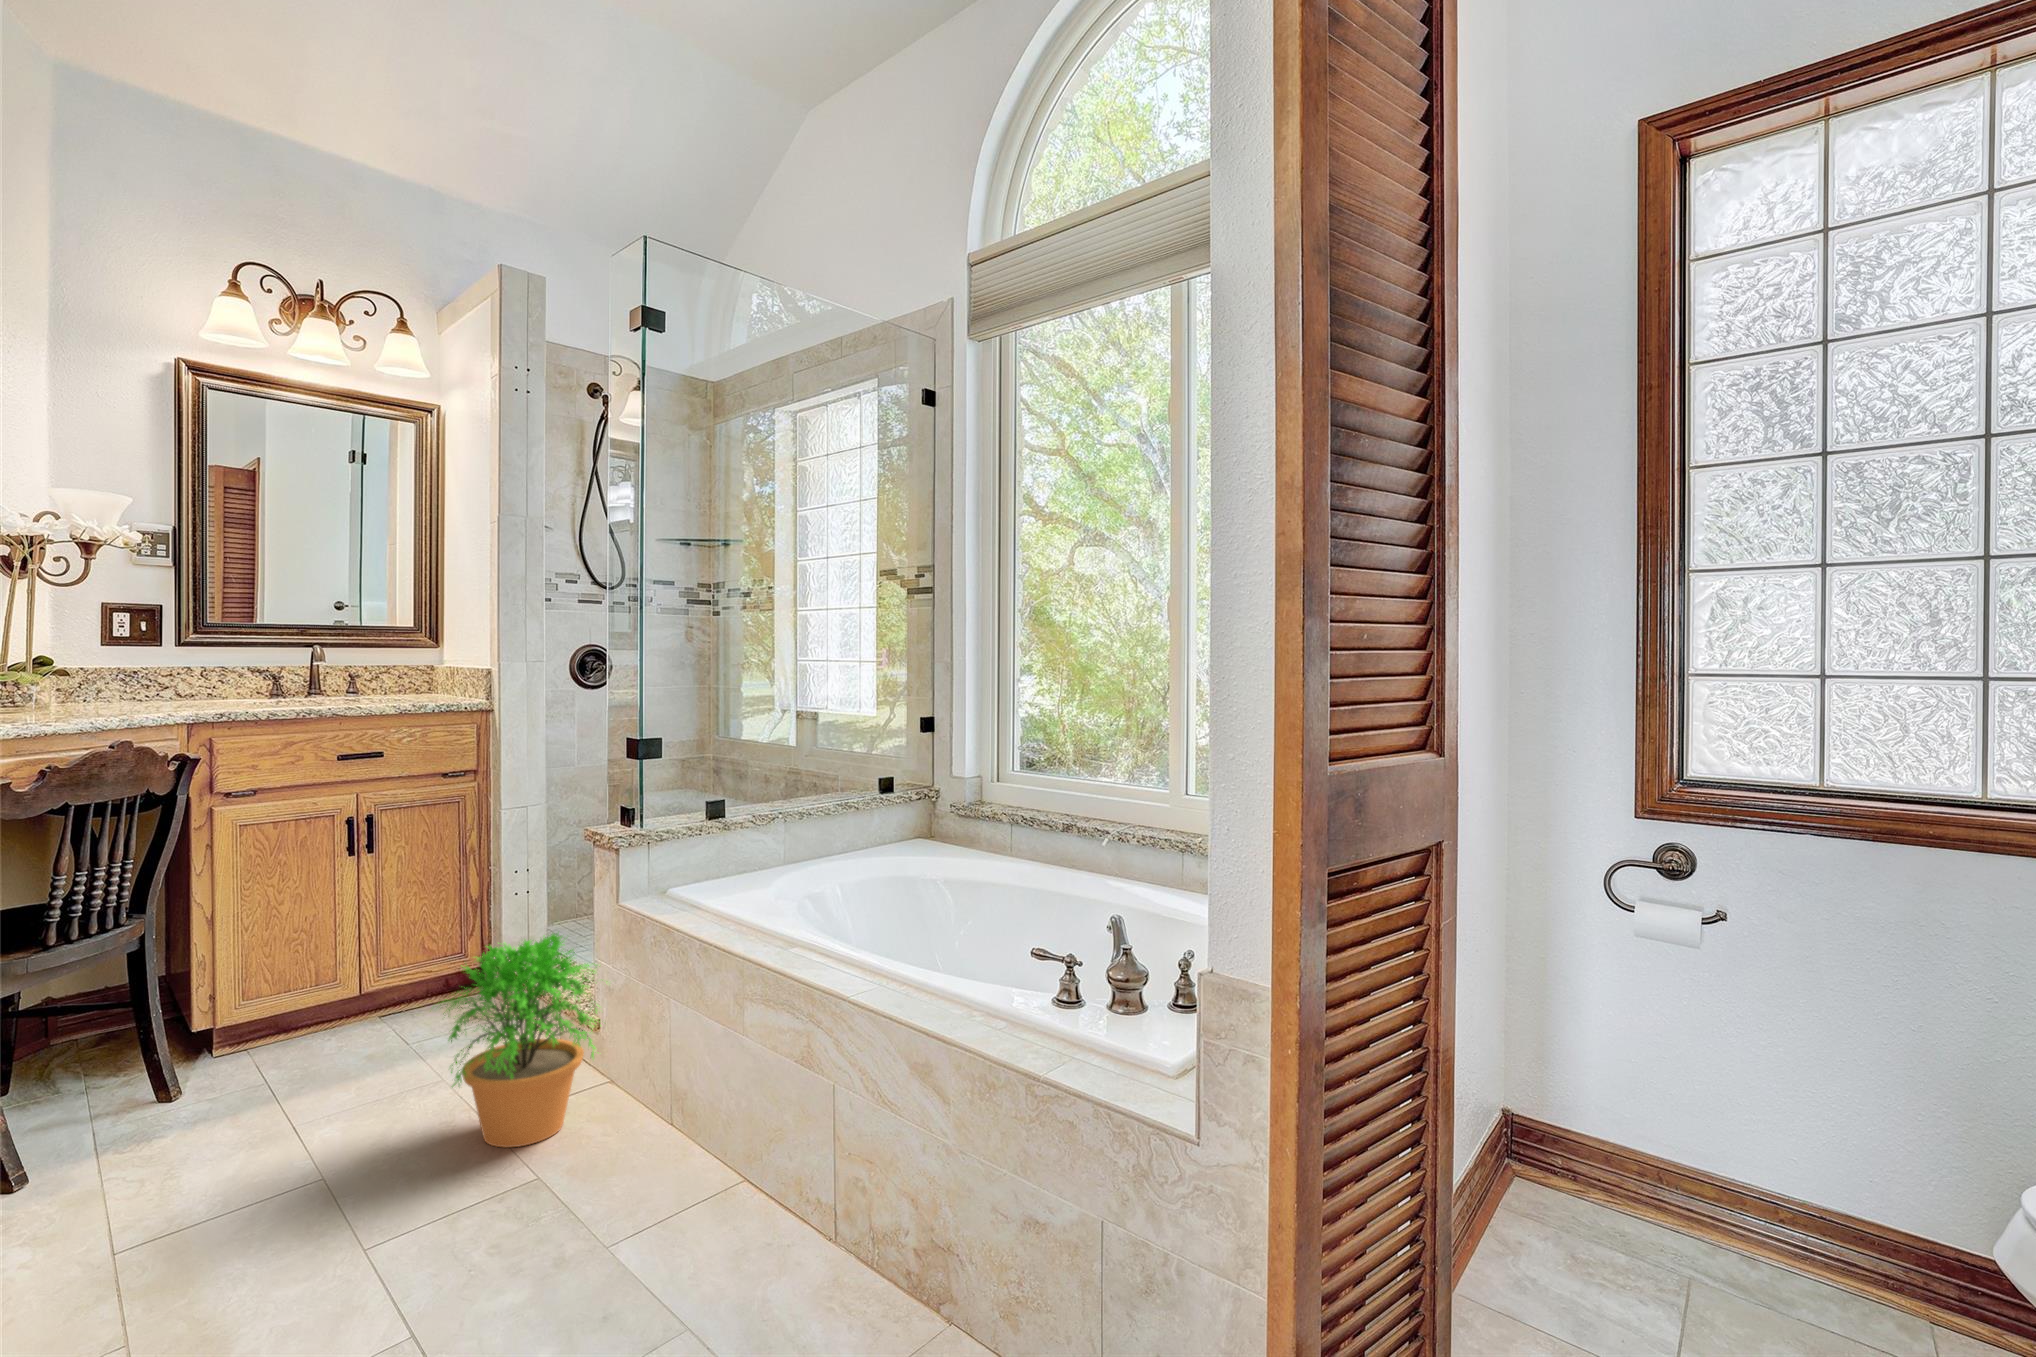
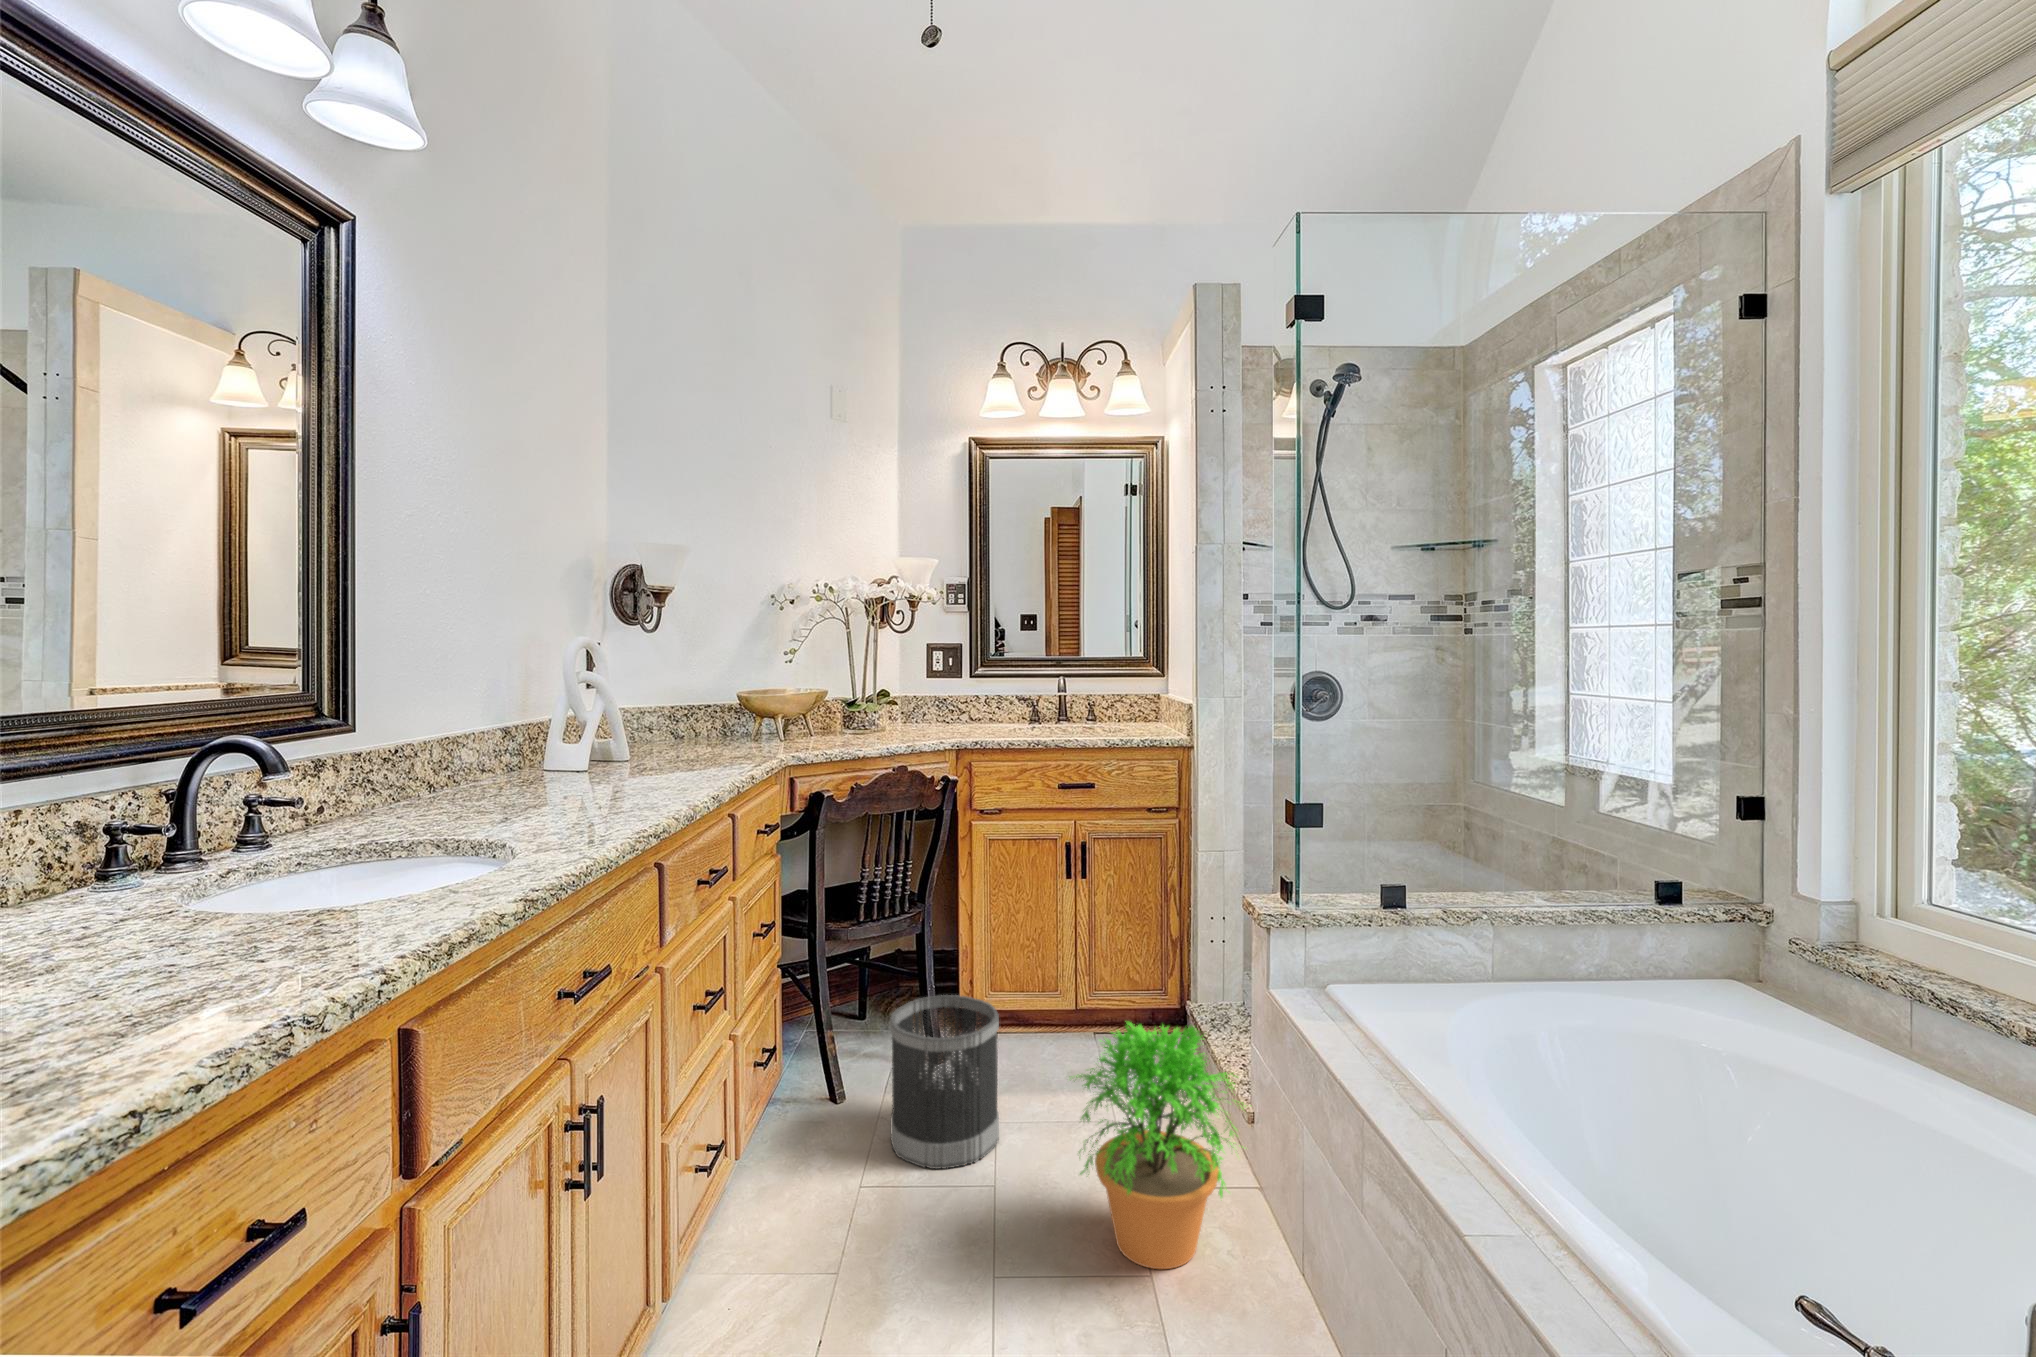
wastebasket: none [158,984,313,1172] -> present [890,995,999,1169]

